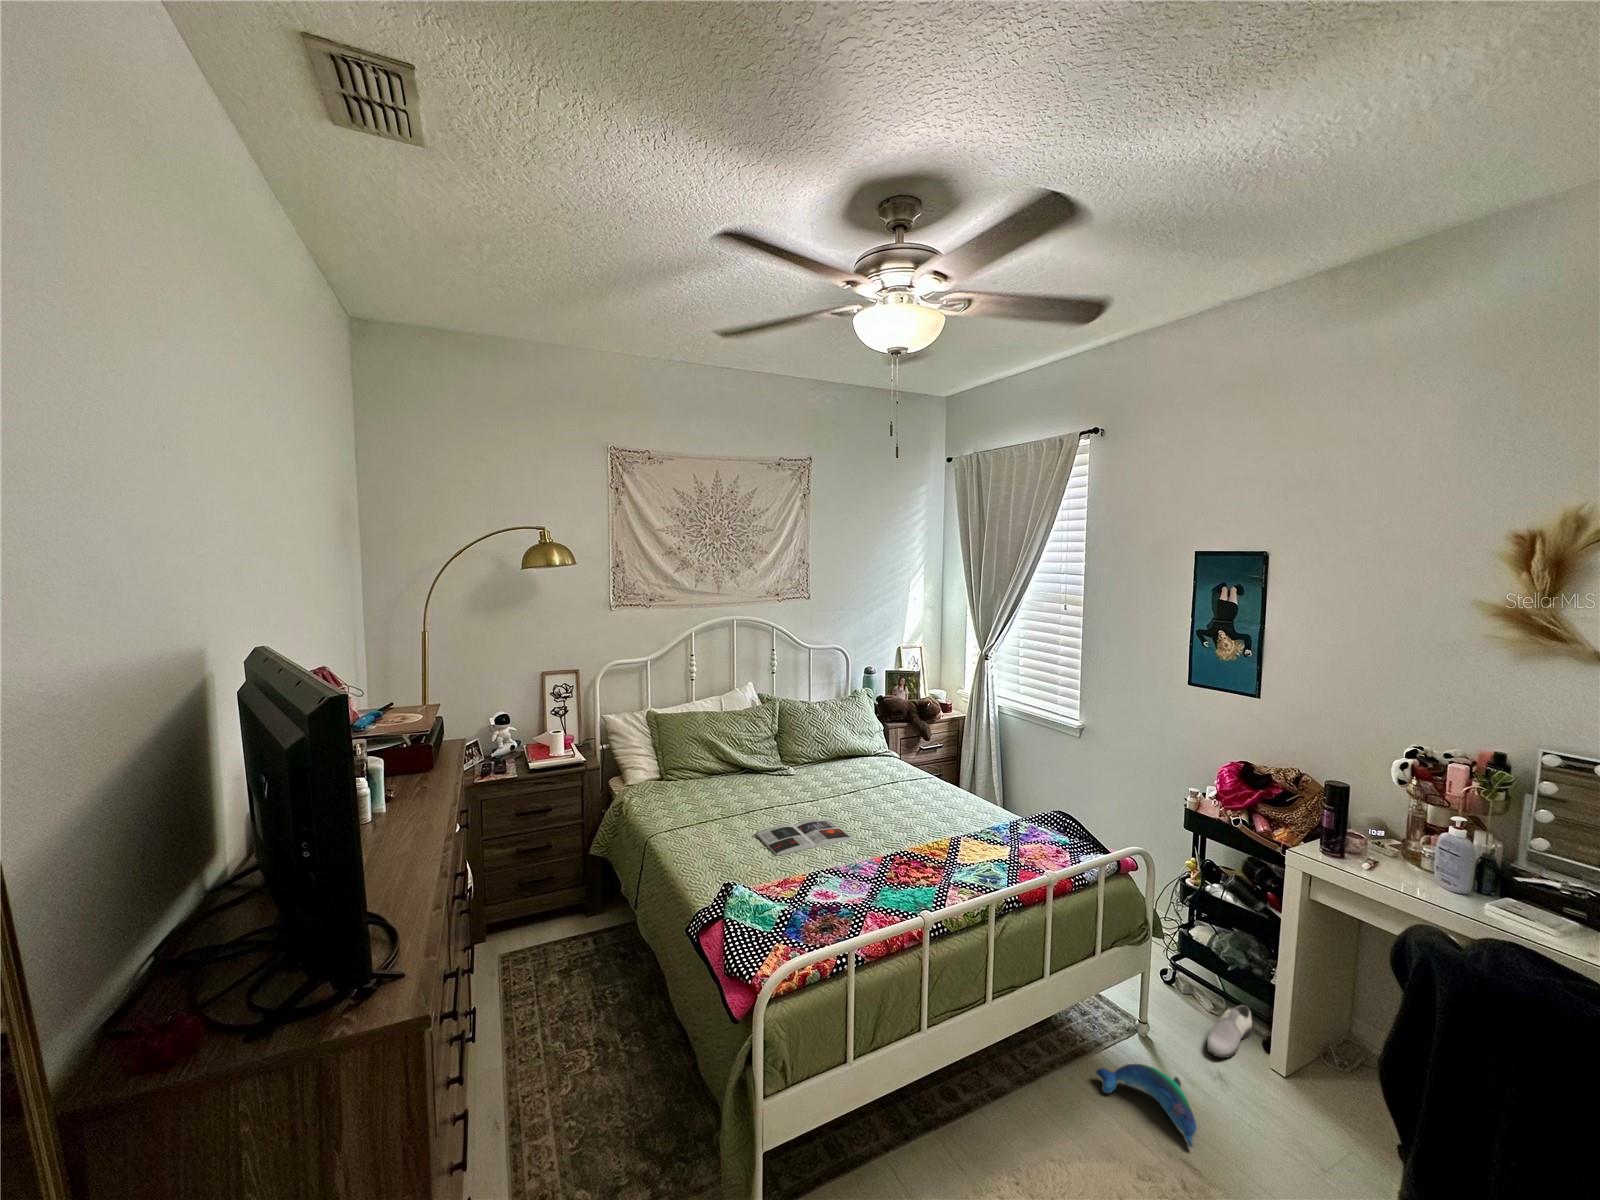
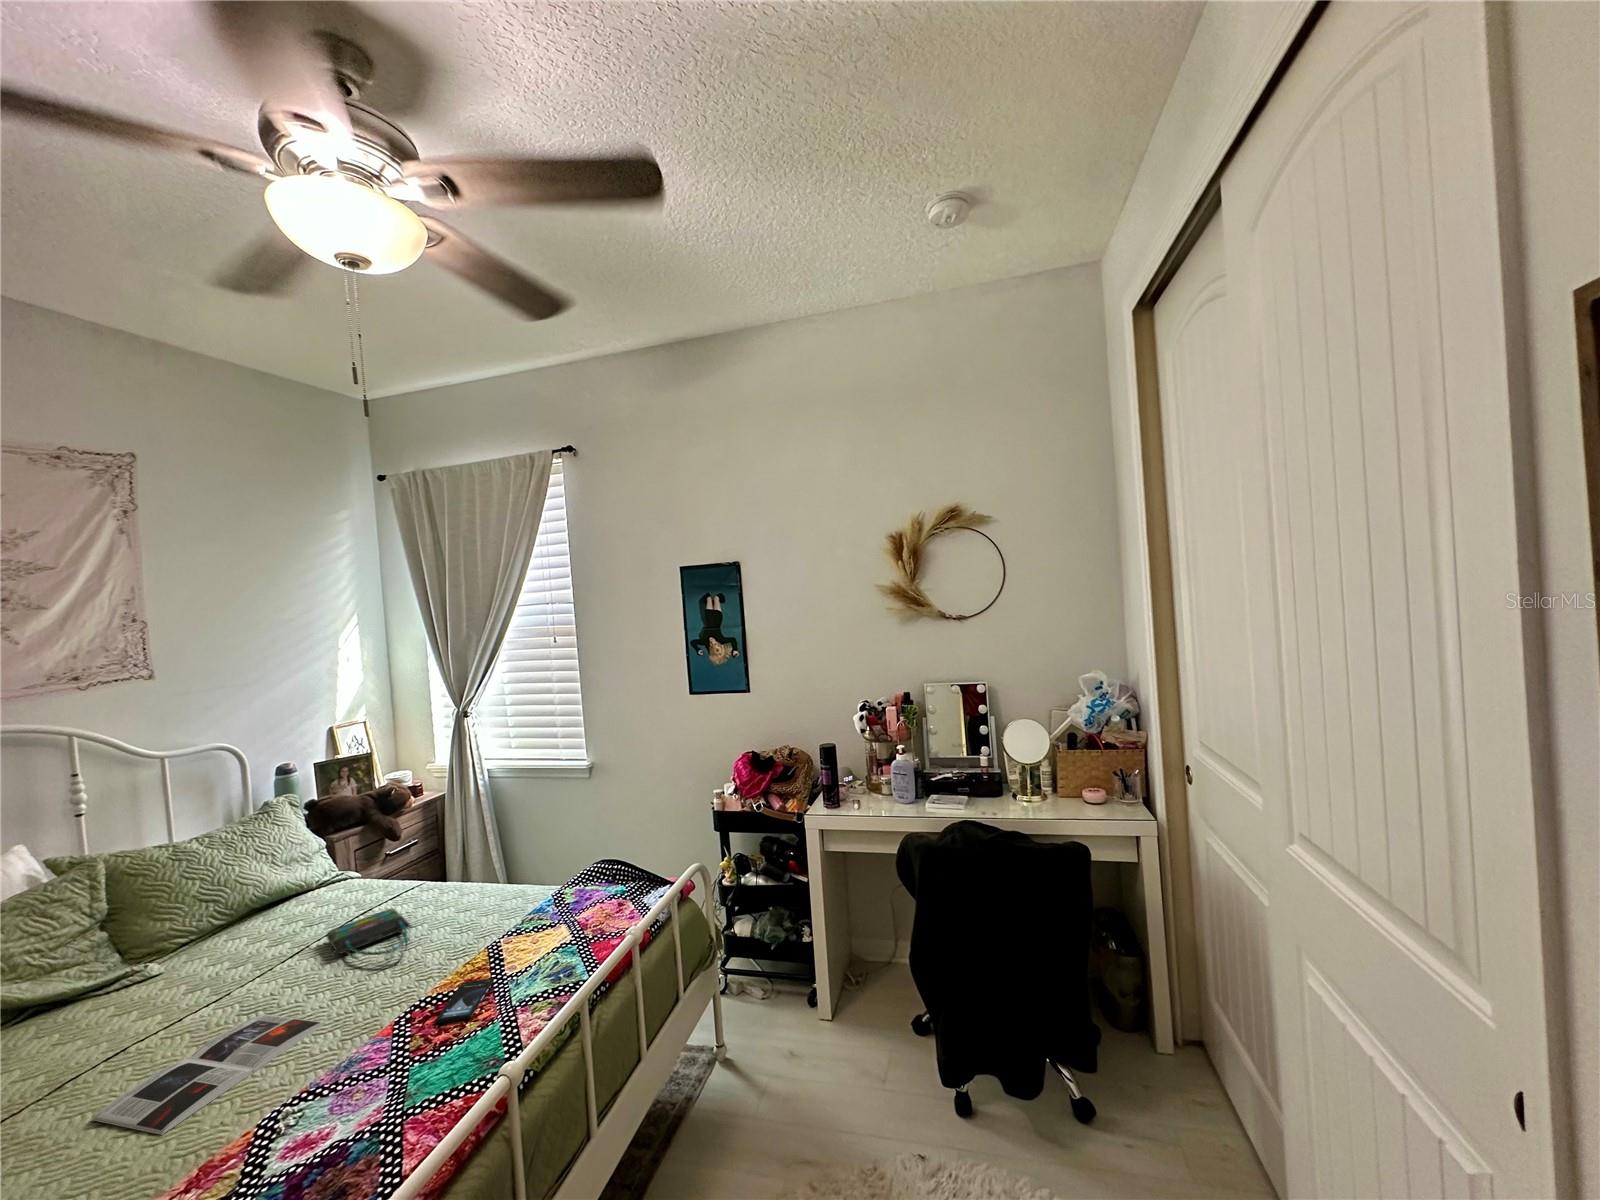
tote bag: none [867,786,915,824] -> present [327,909,413,967]
smartphone: none [904,853,947,877] -> present [435,978,494,1023]
shoe: present [1207,1005,1252,1058] -> none [772,974,797,1038]
plush toy: present [1096,1064,1197,1147] -> none [702,1080,805,1150]

